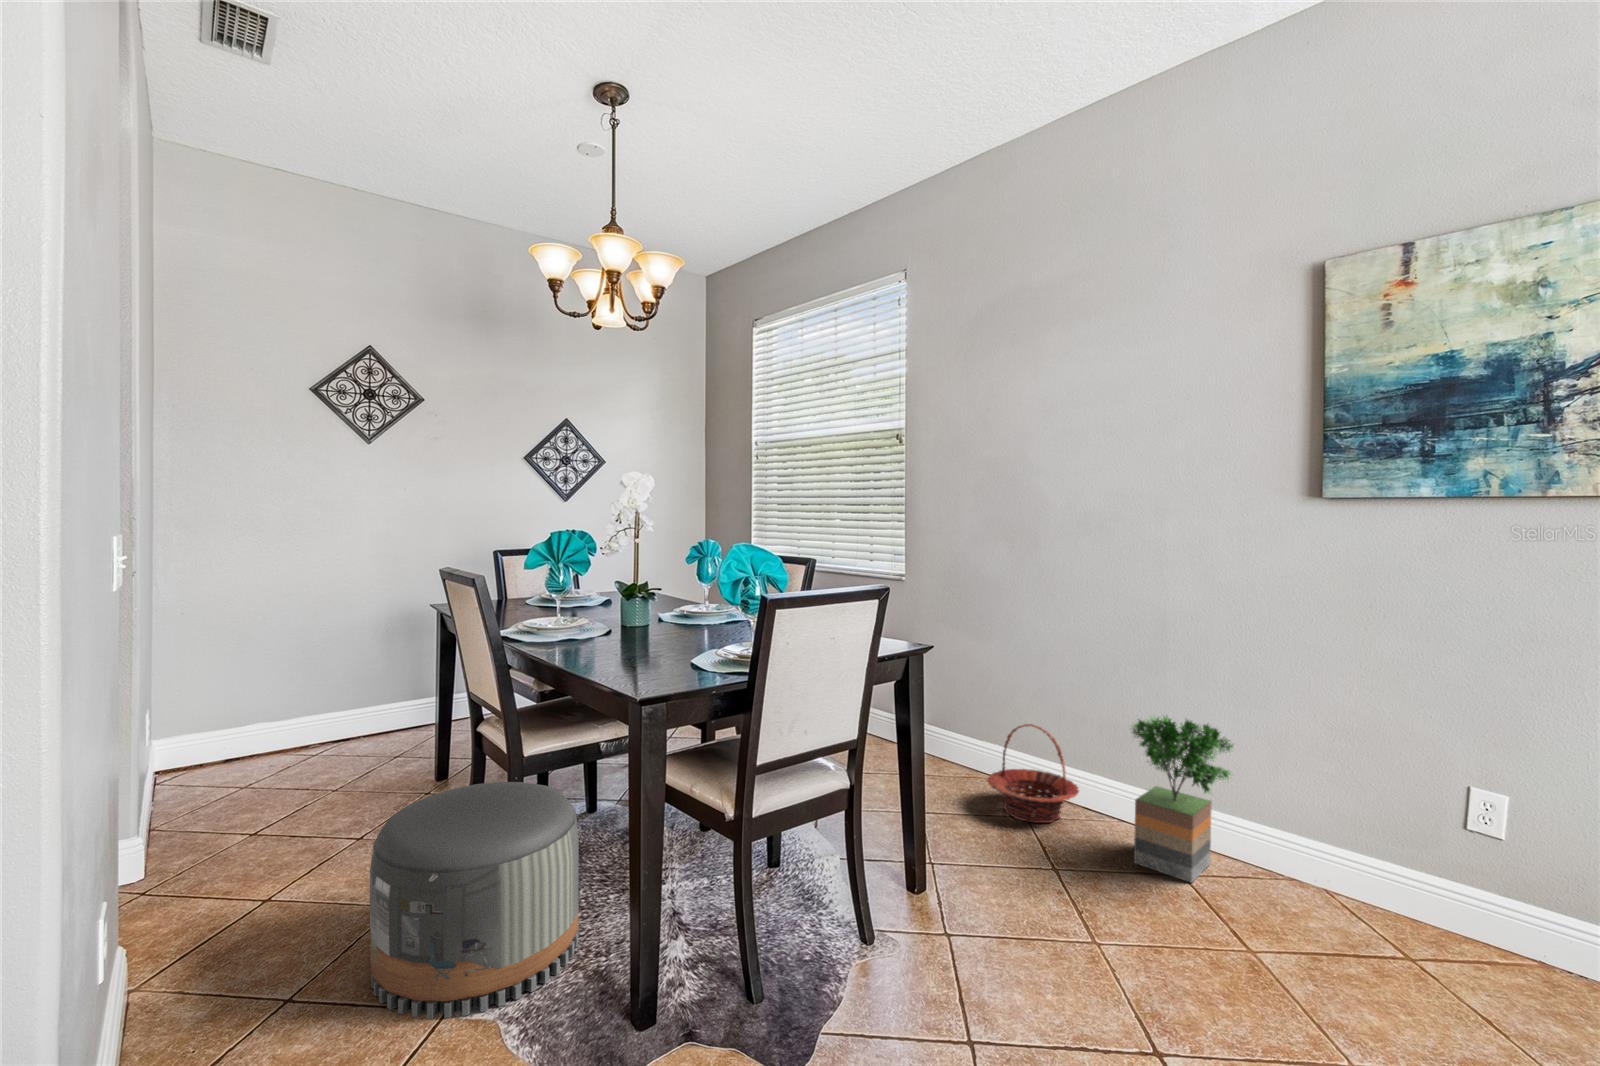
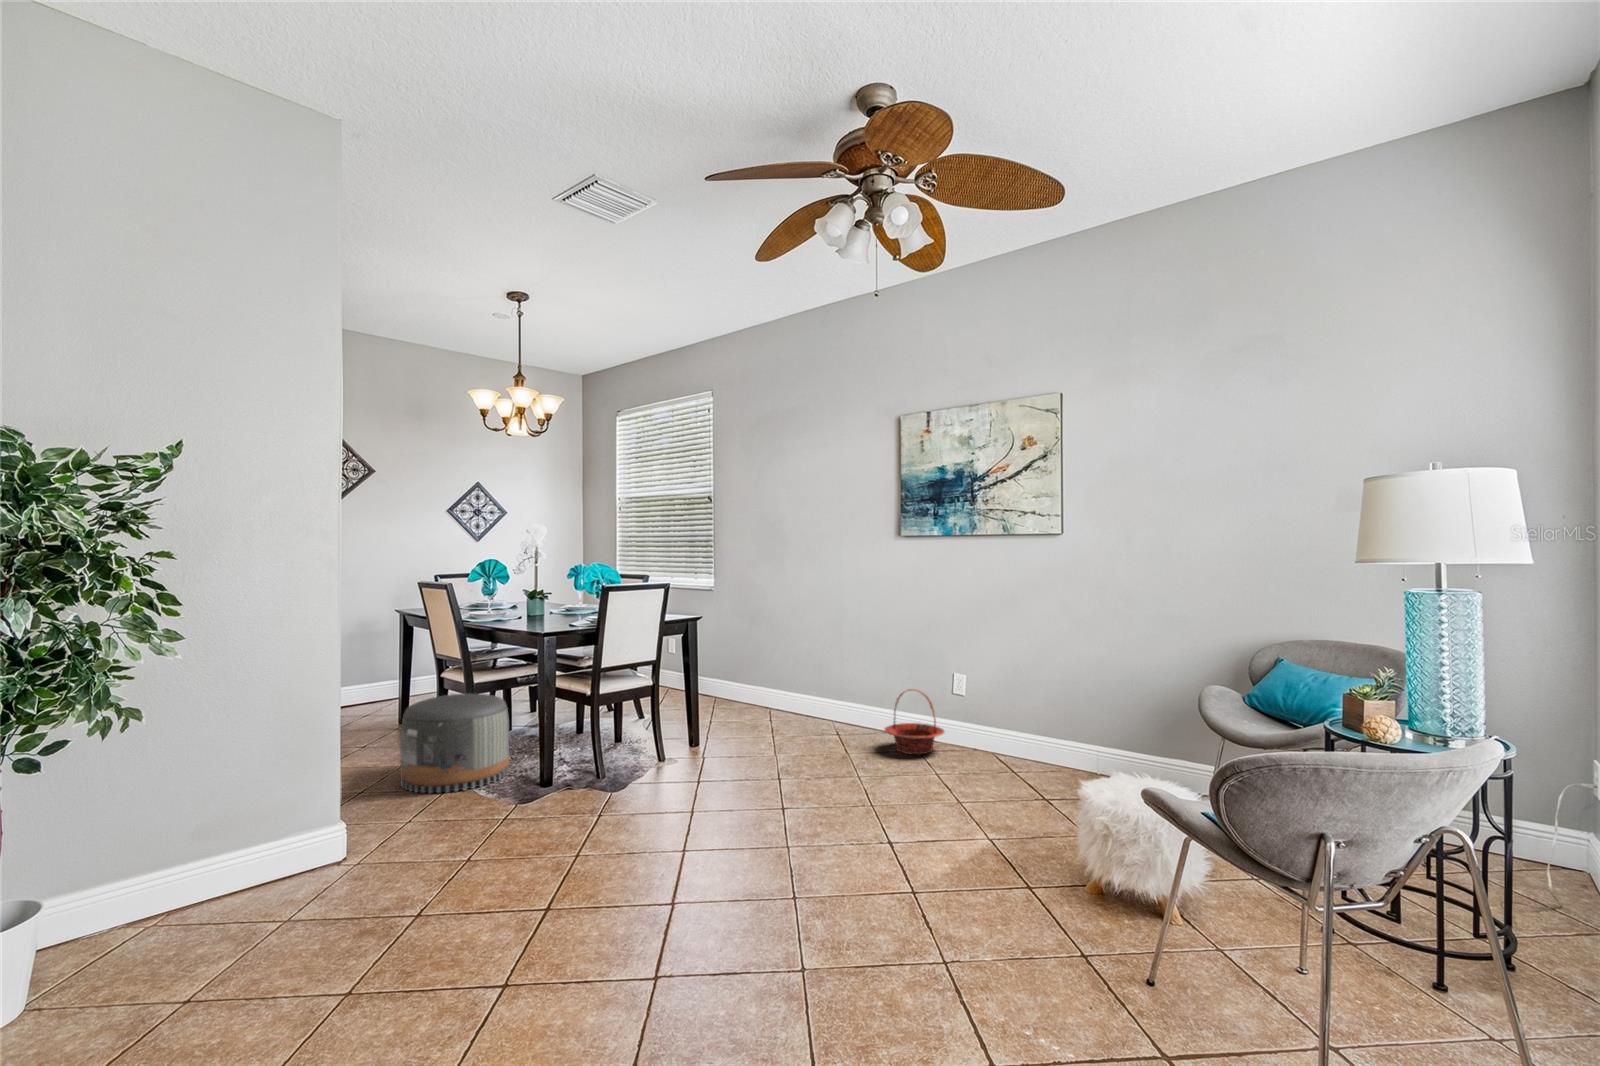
potted tree: present [1132,715,1233,883] -> none [817,654,869,739]
basket: present [987,724,1079,823] -> present [884,689,944,754]

